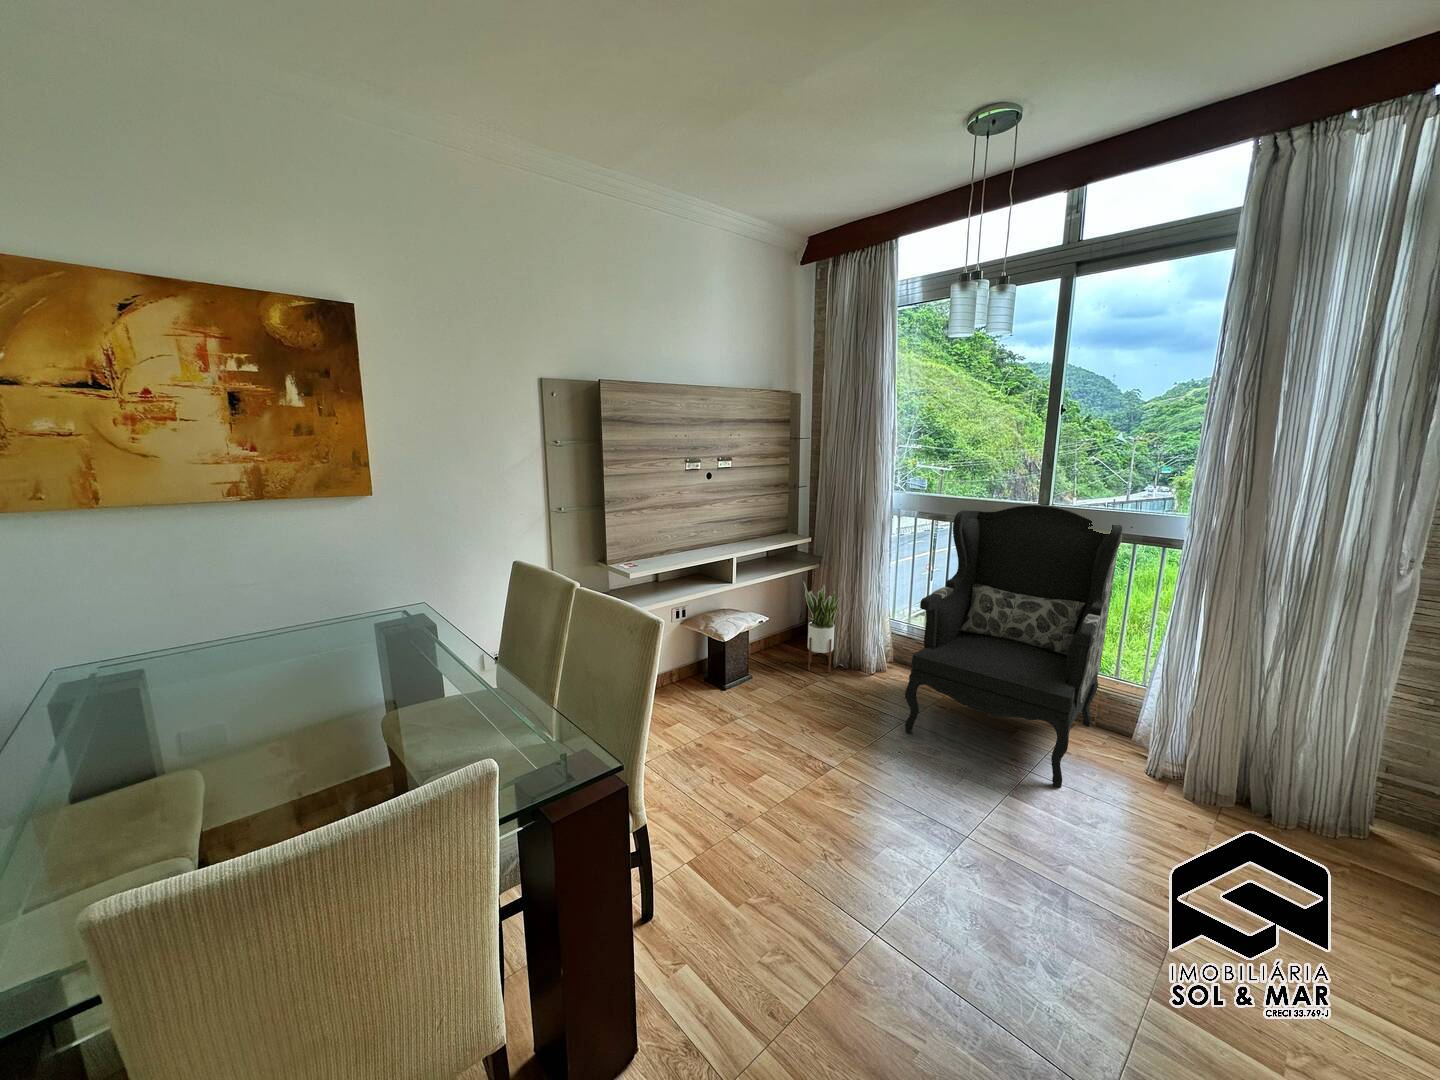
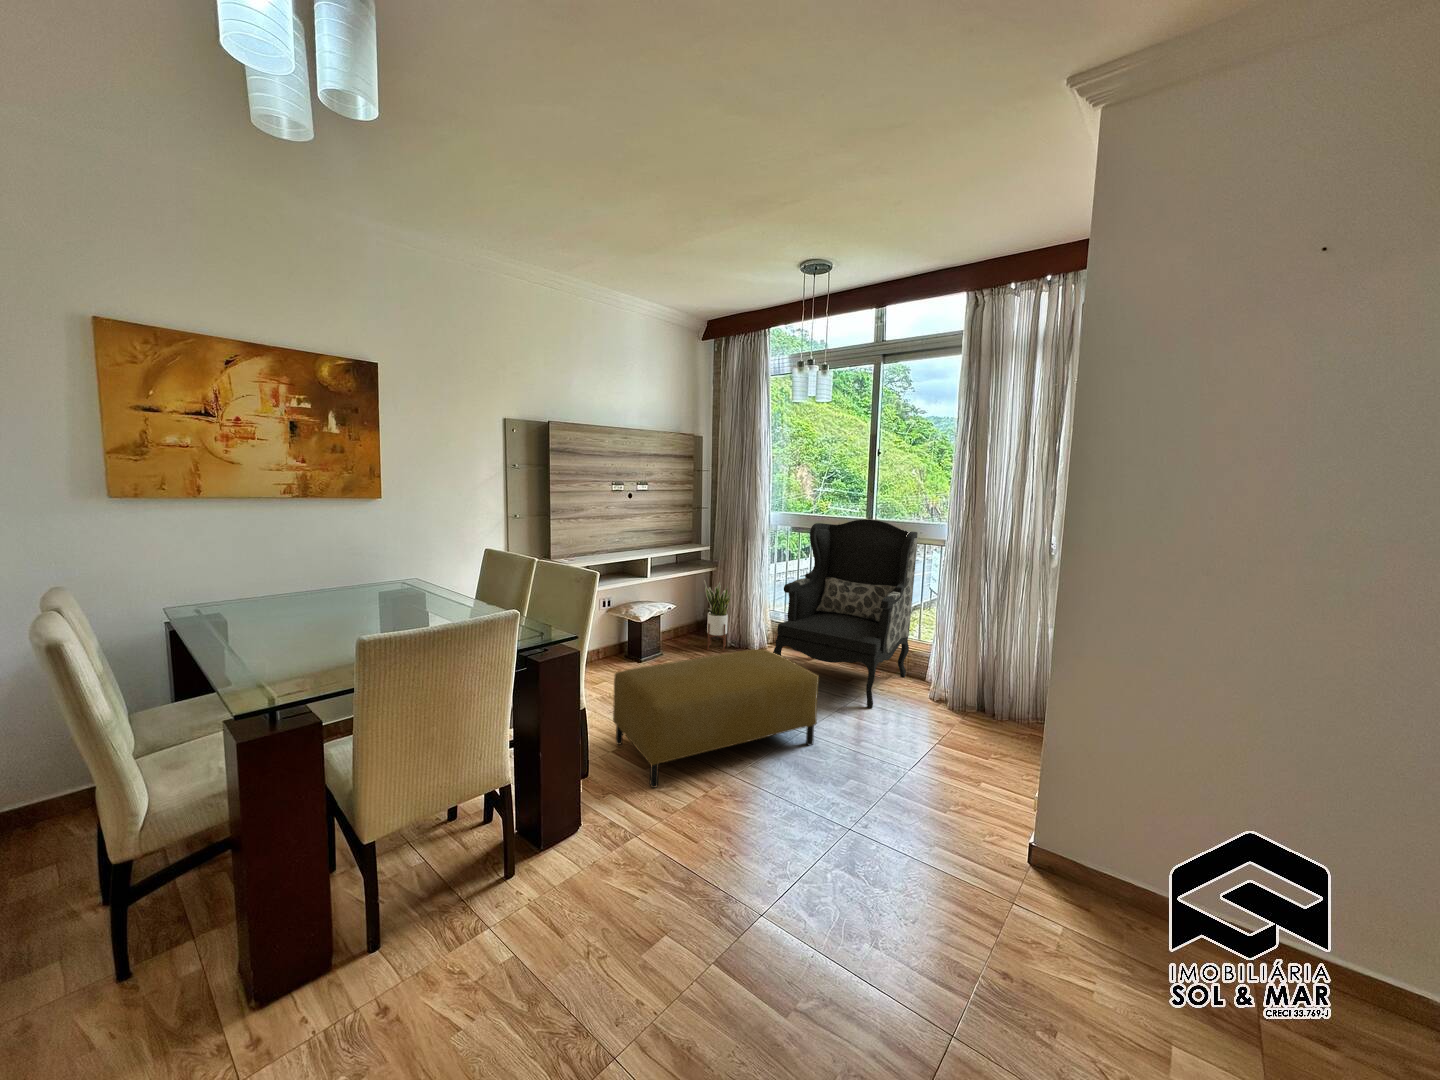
ottoman: none [689,703,1004,958] -> present [613,649,819,788]

